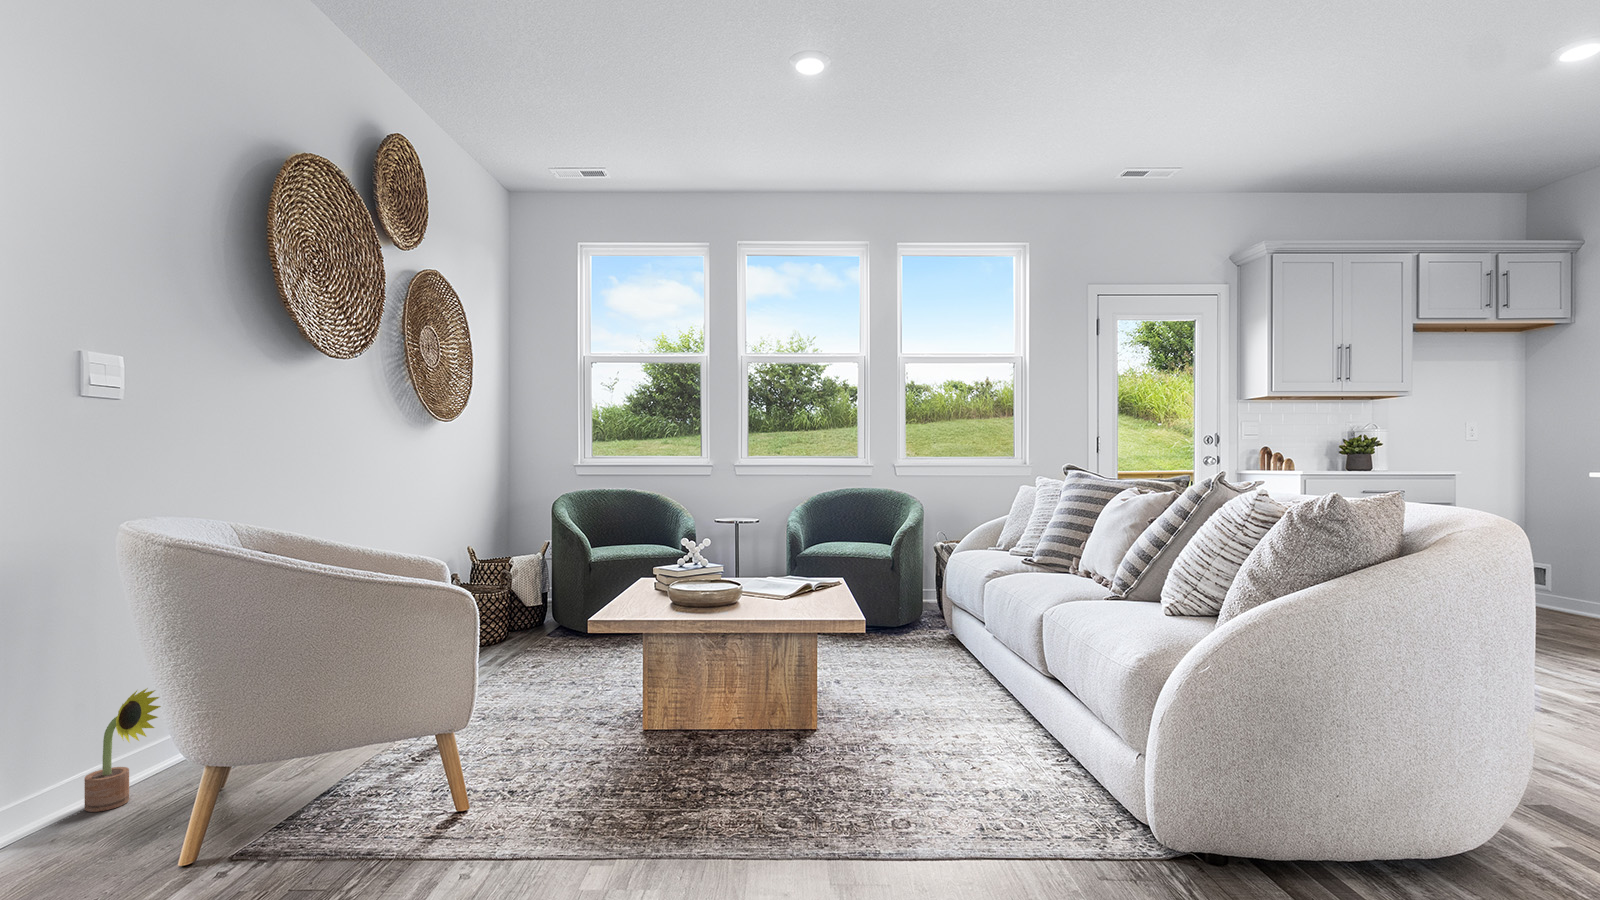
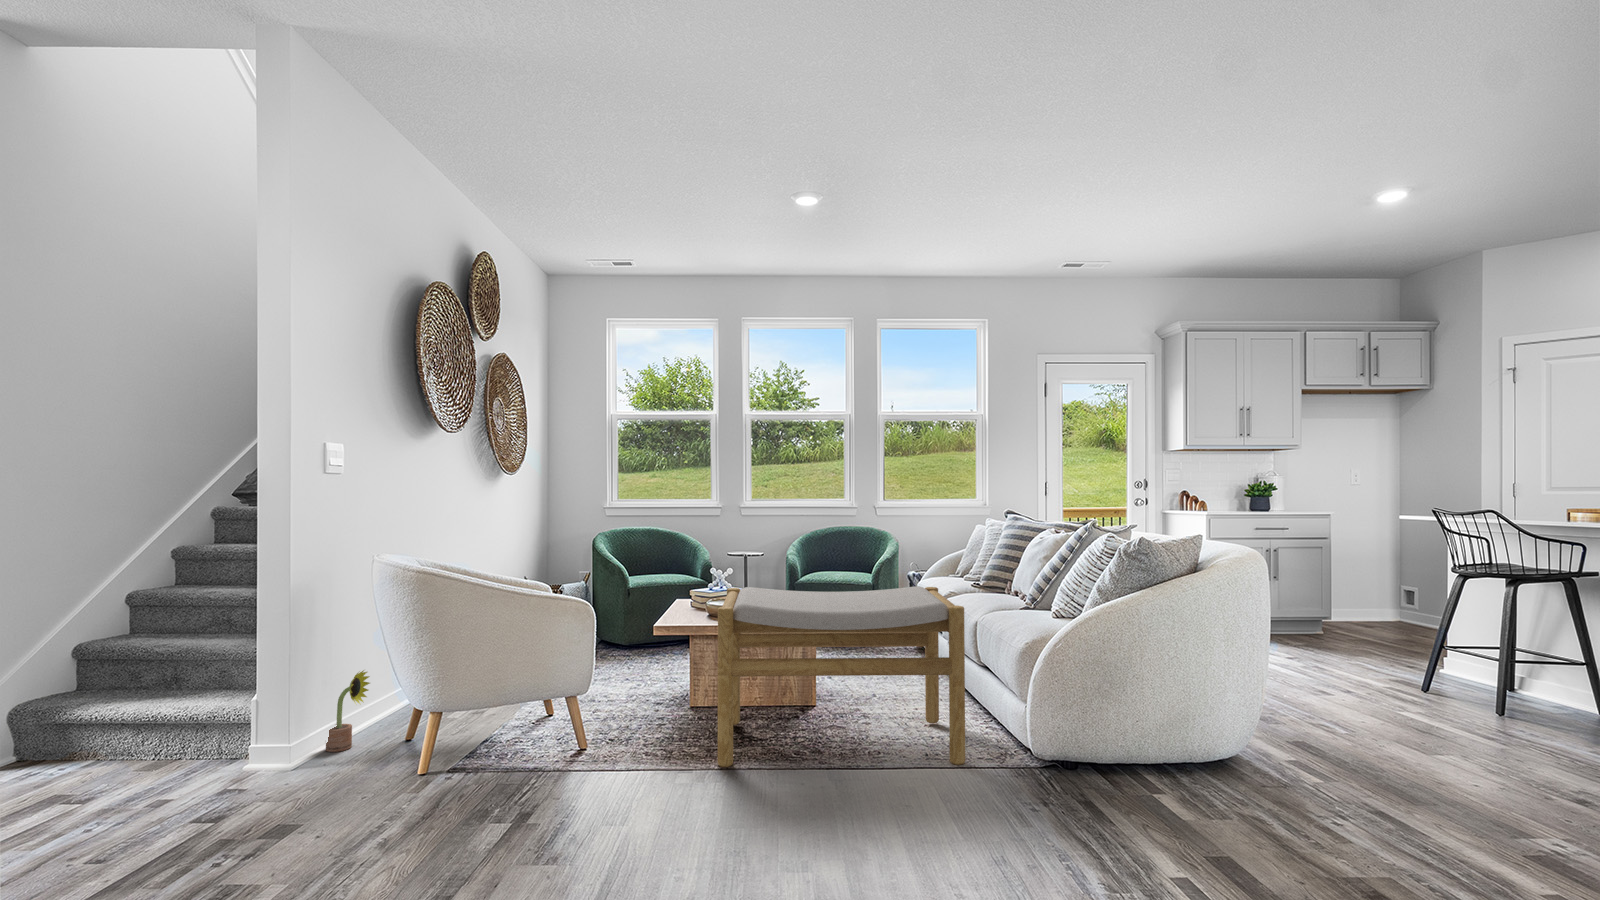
footstool: none [659,568,1047,851] -> present [718,586,965,767]

